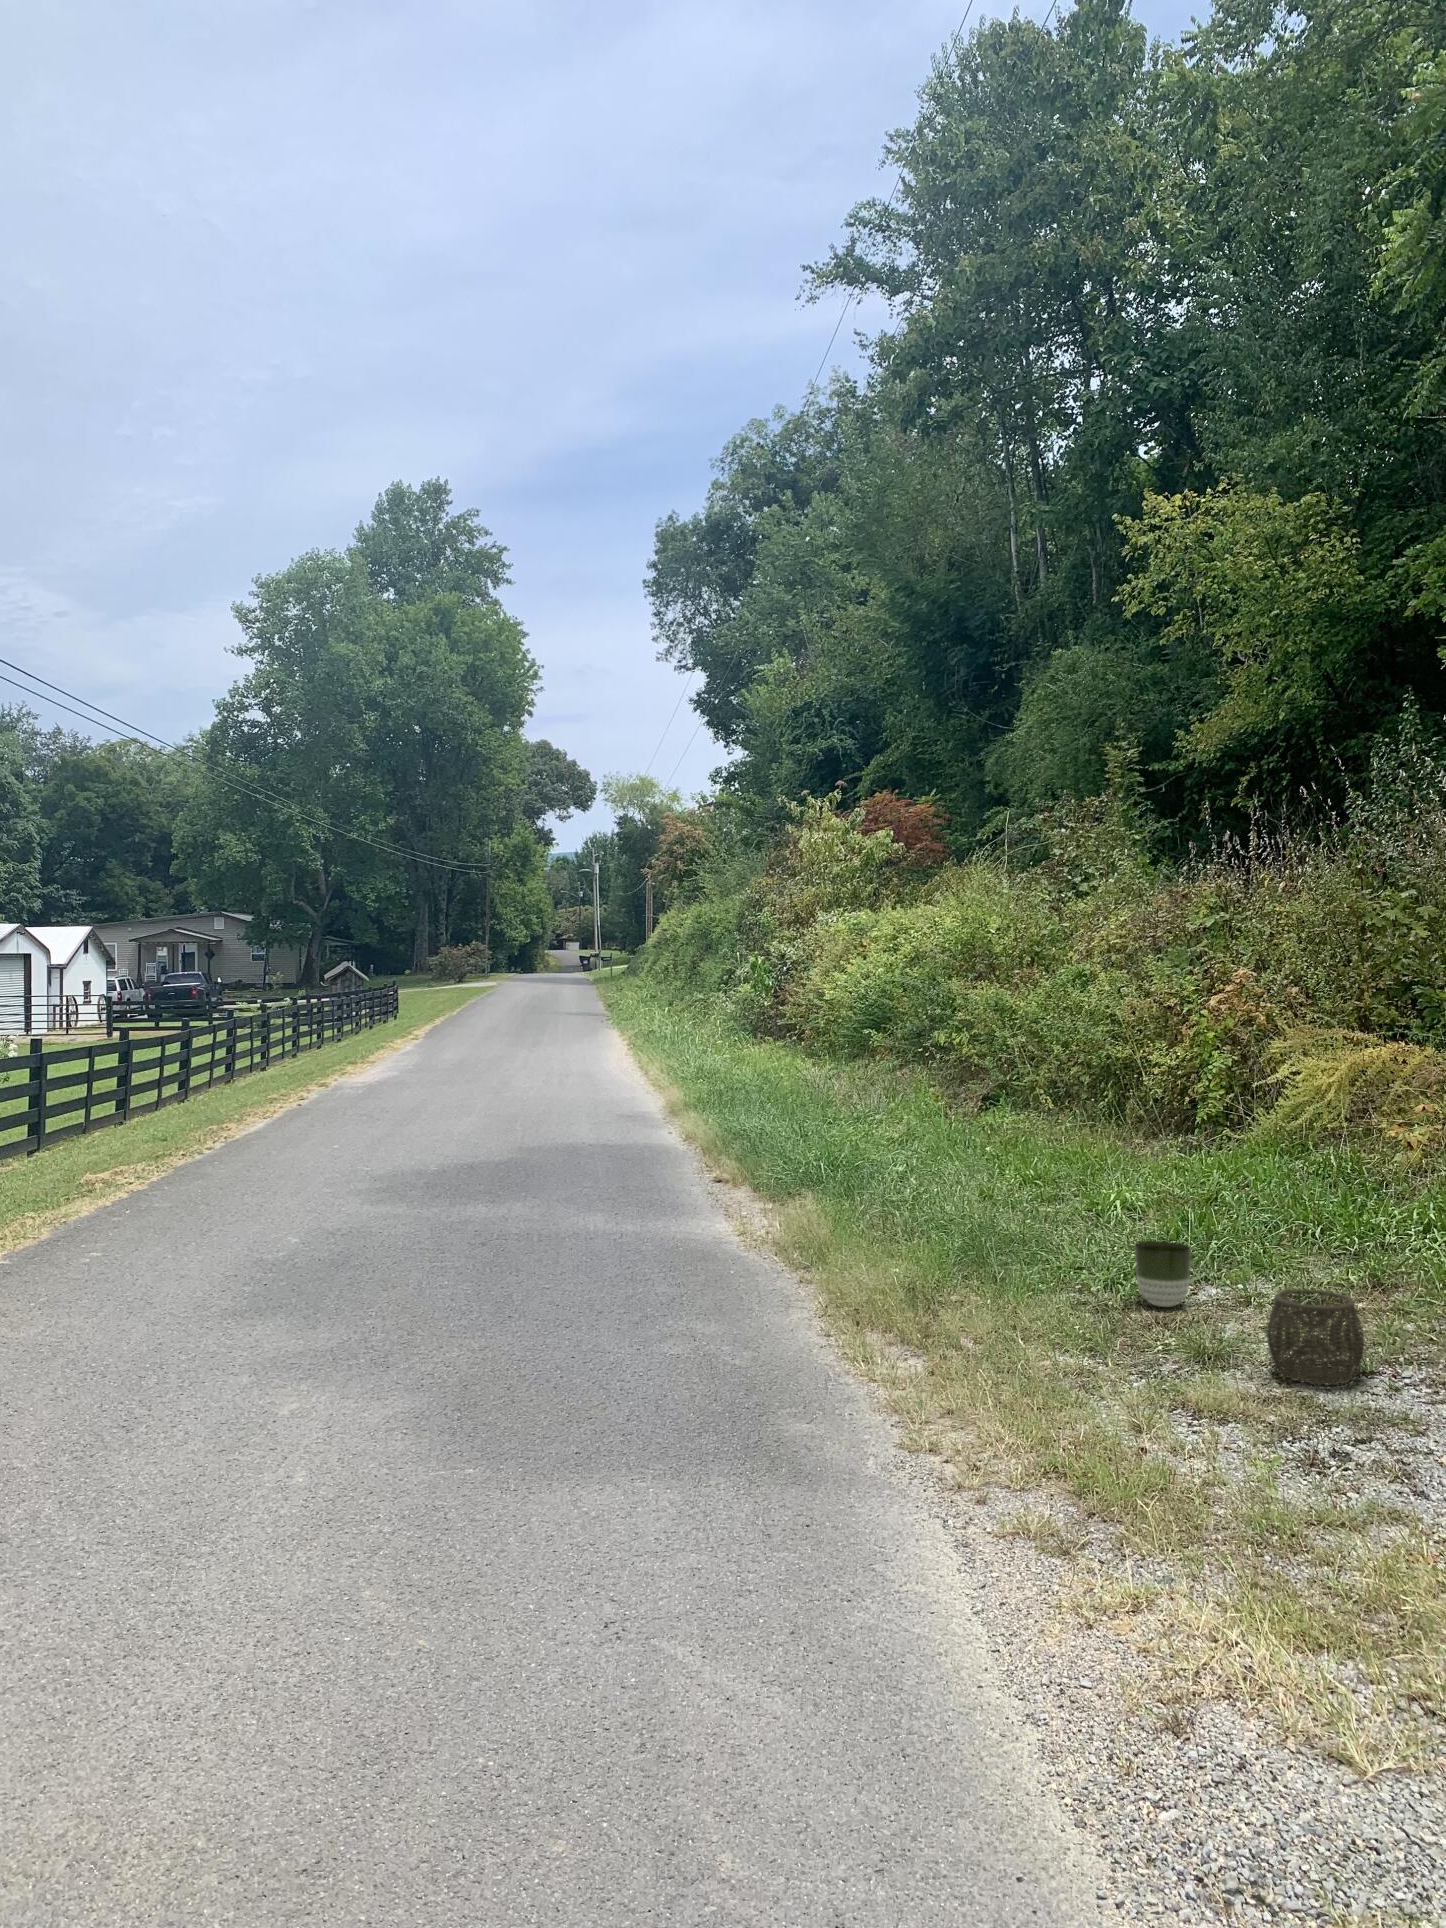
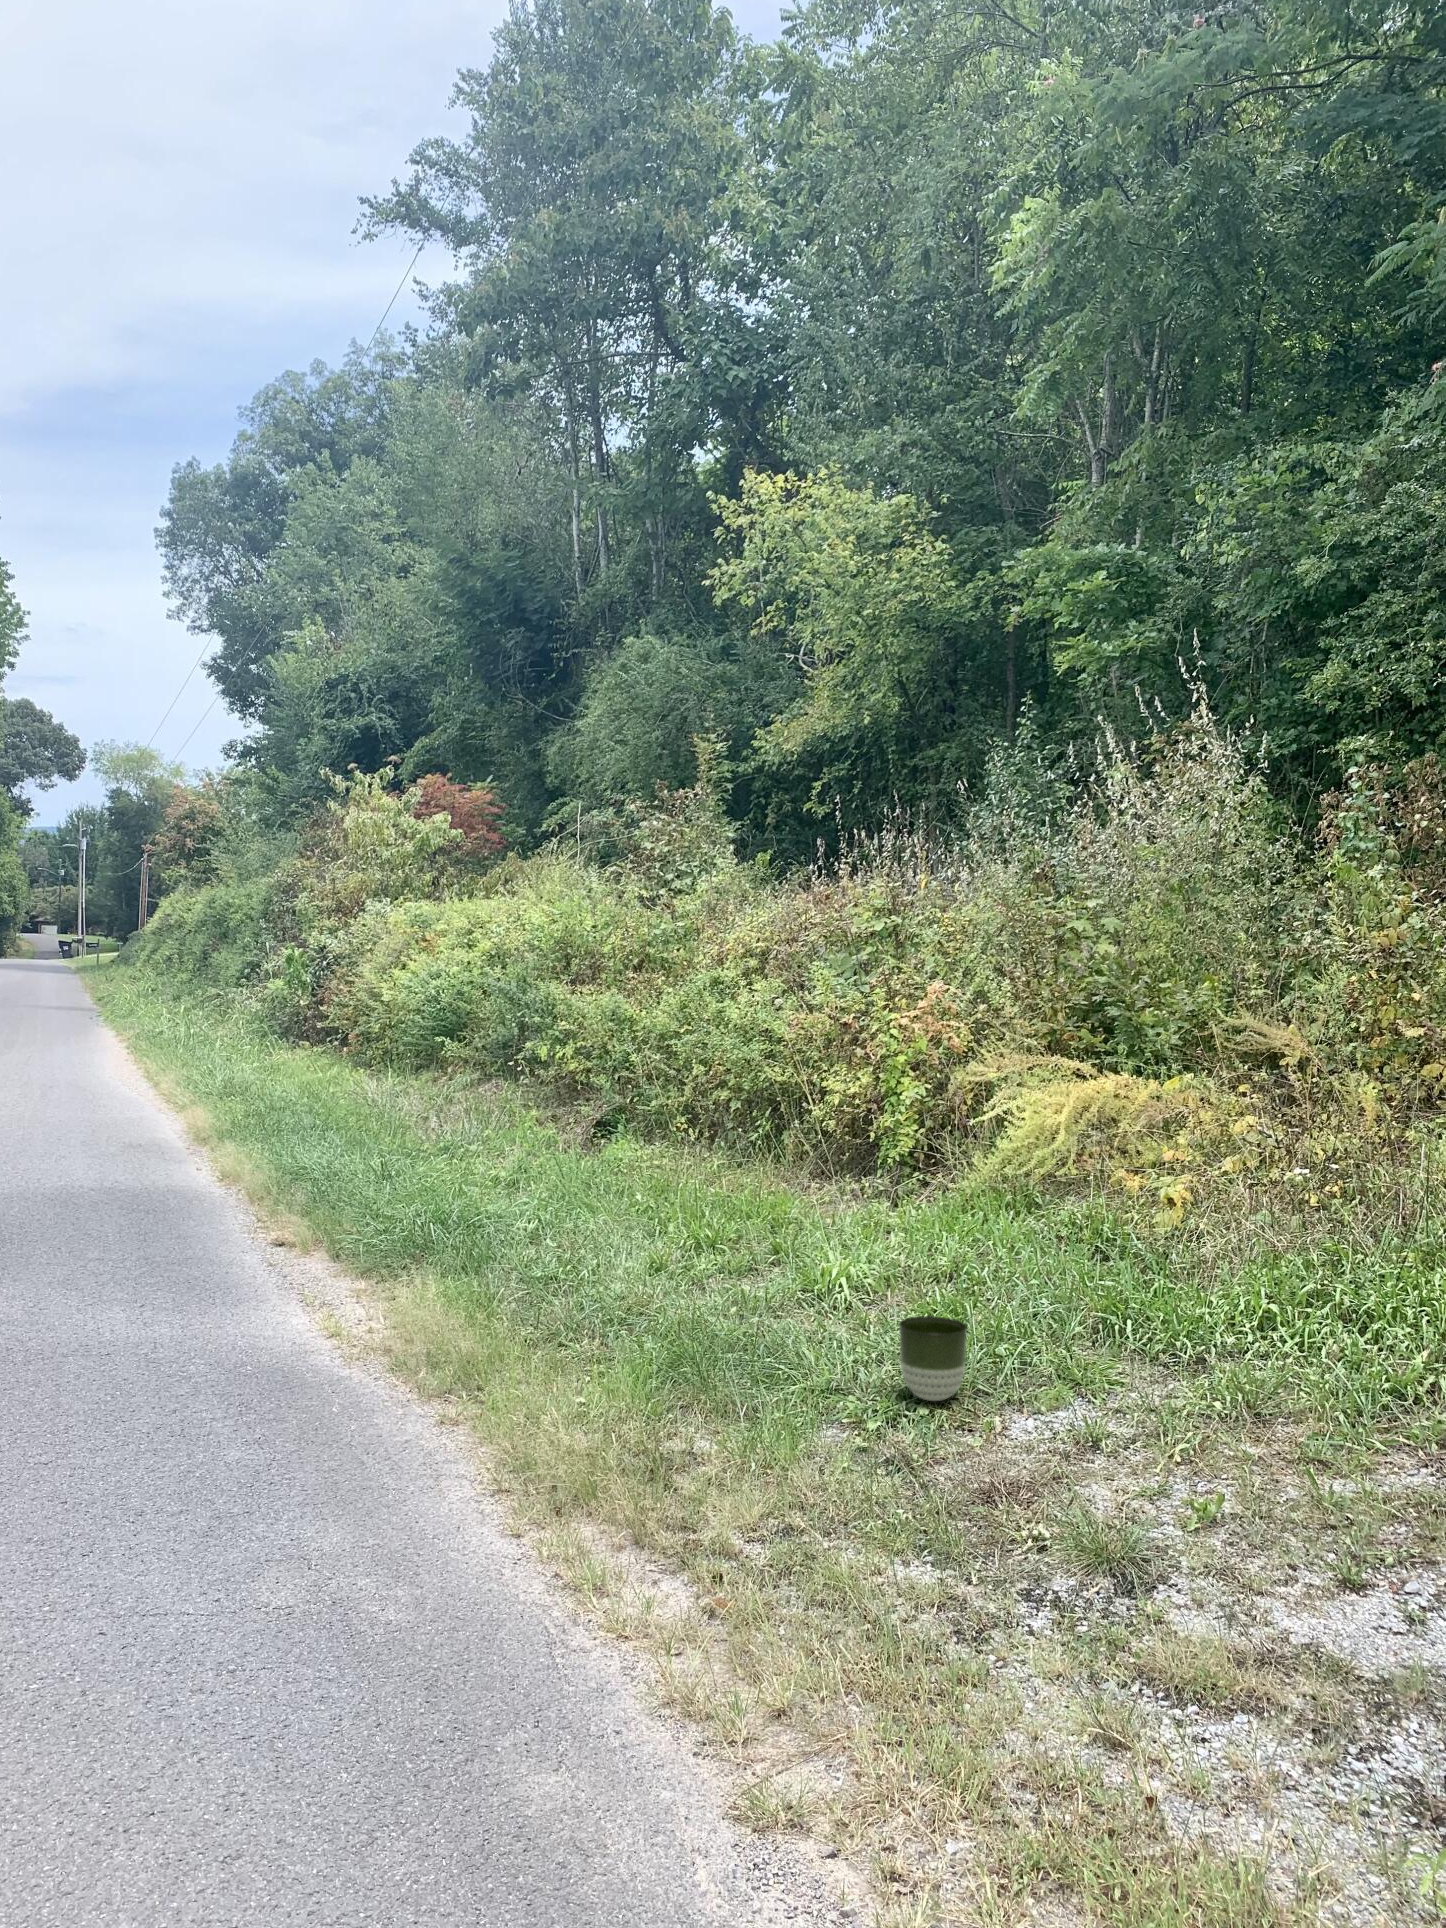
woven basket: present [1267,1289,1365,1385] -> none [1110,1385,1231,1514]

